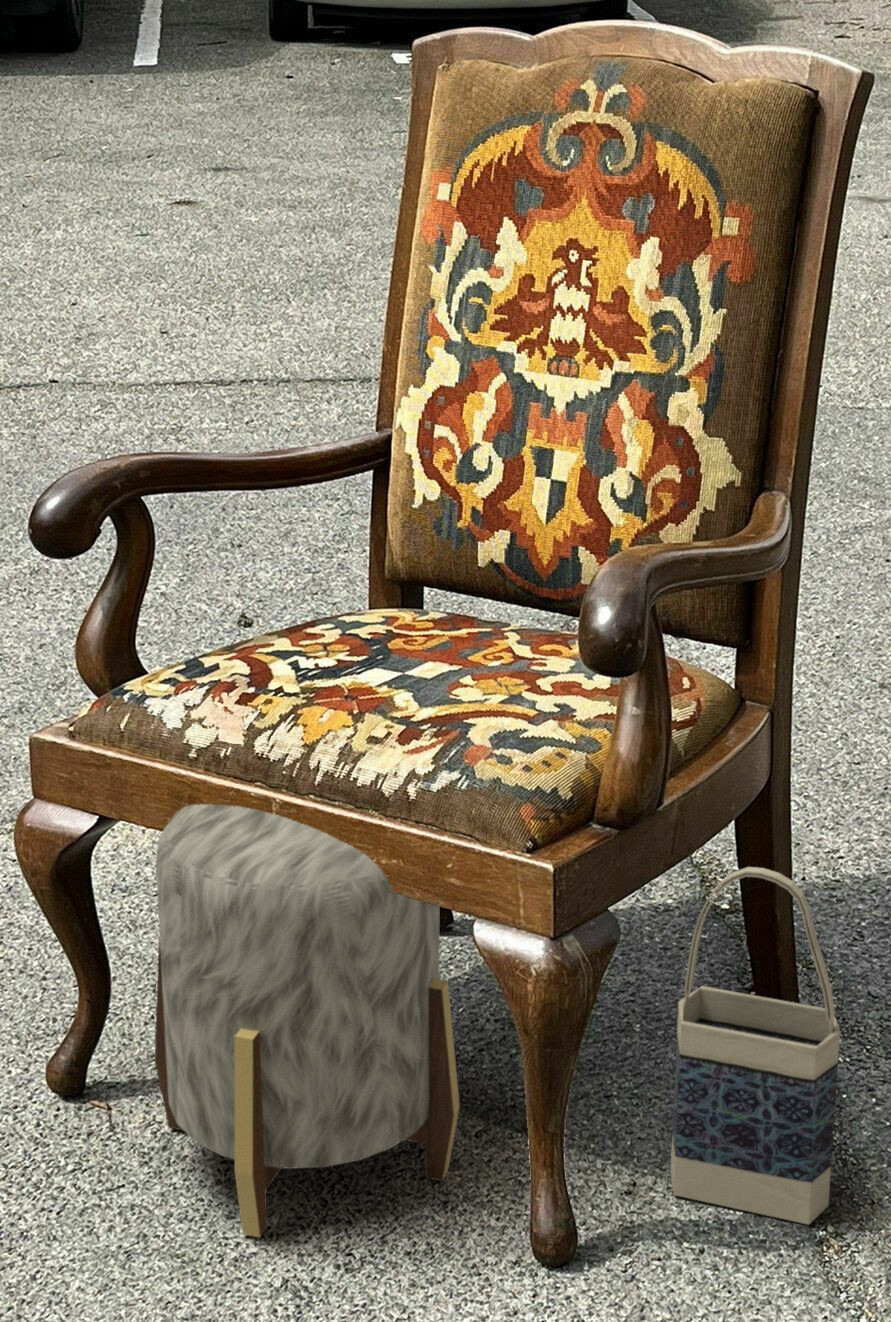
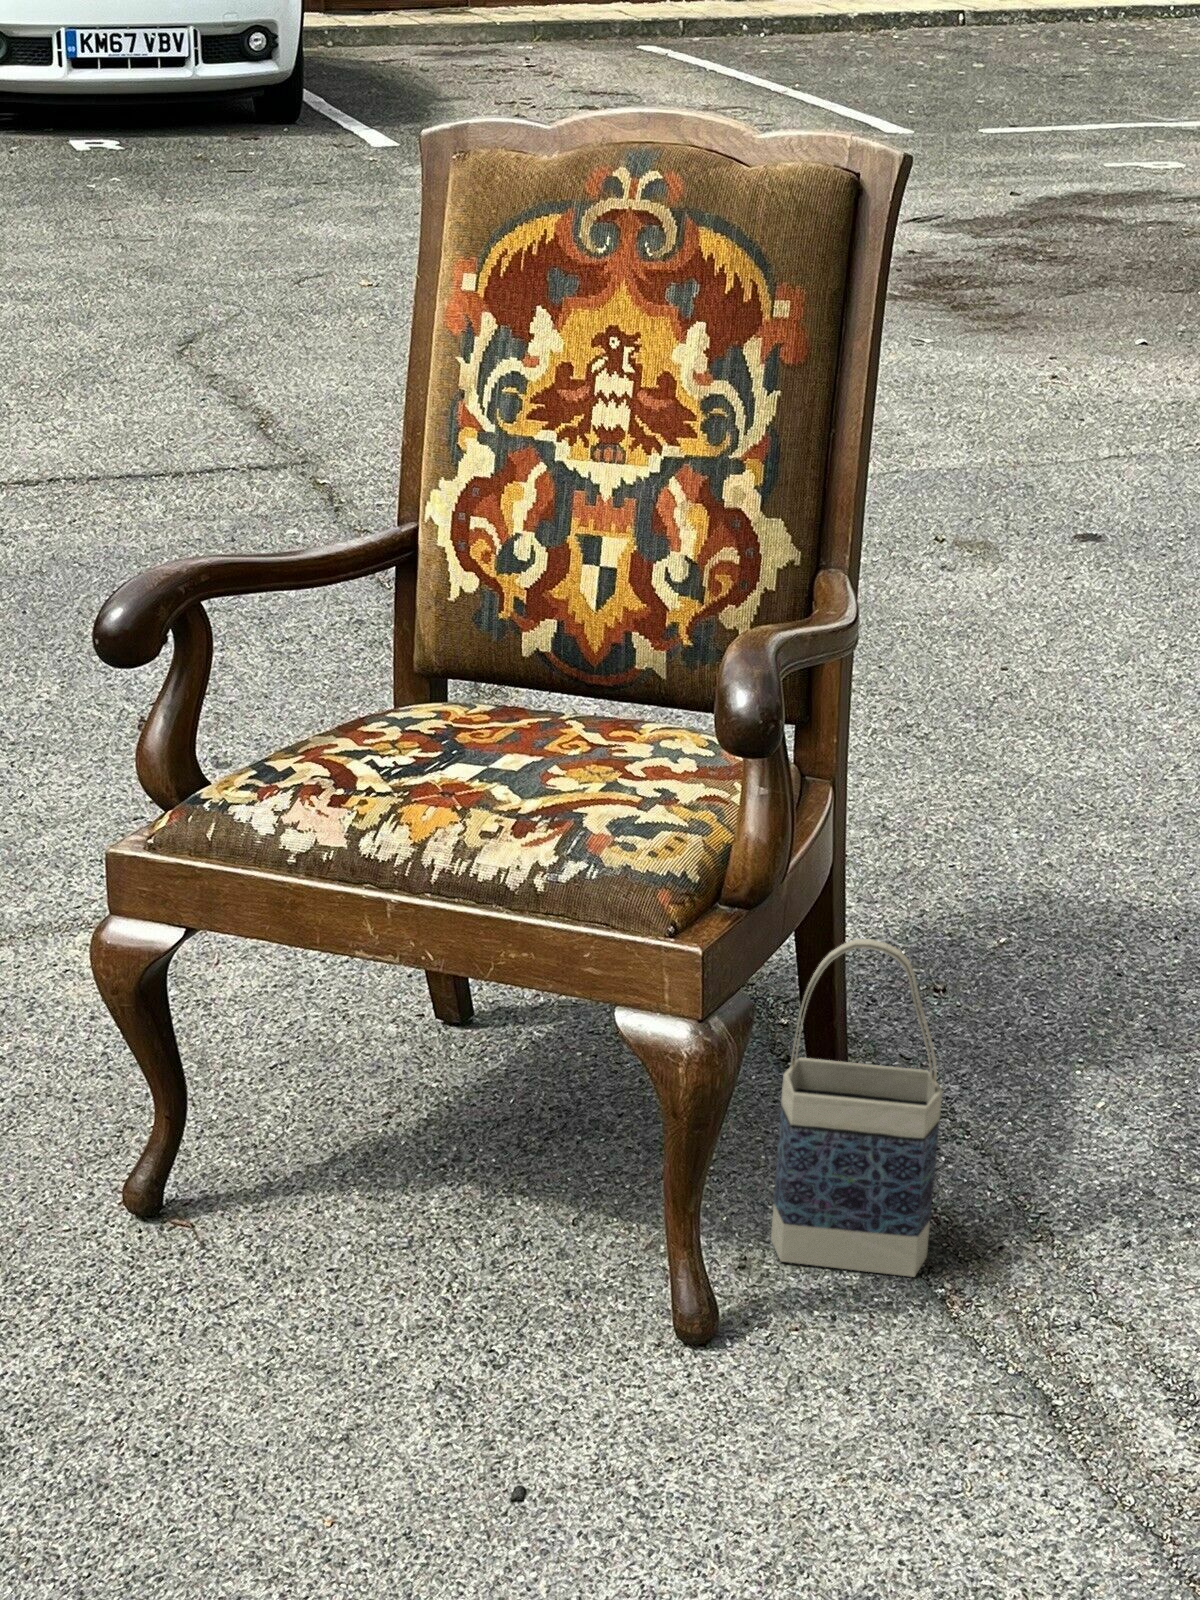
stool: present [155,804,460,1237] -> none [248,870,570,1342]

